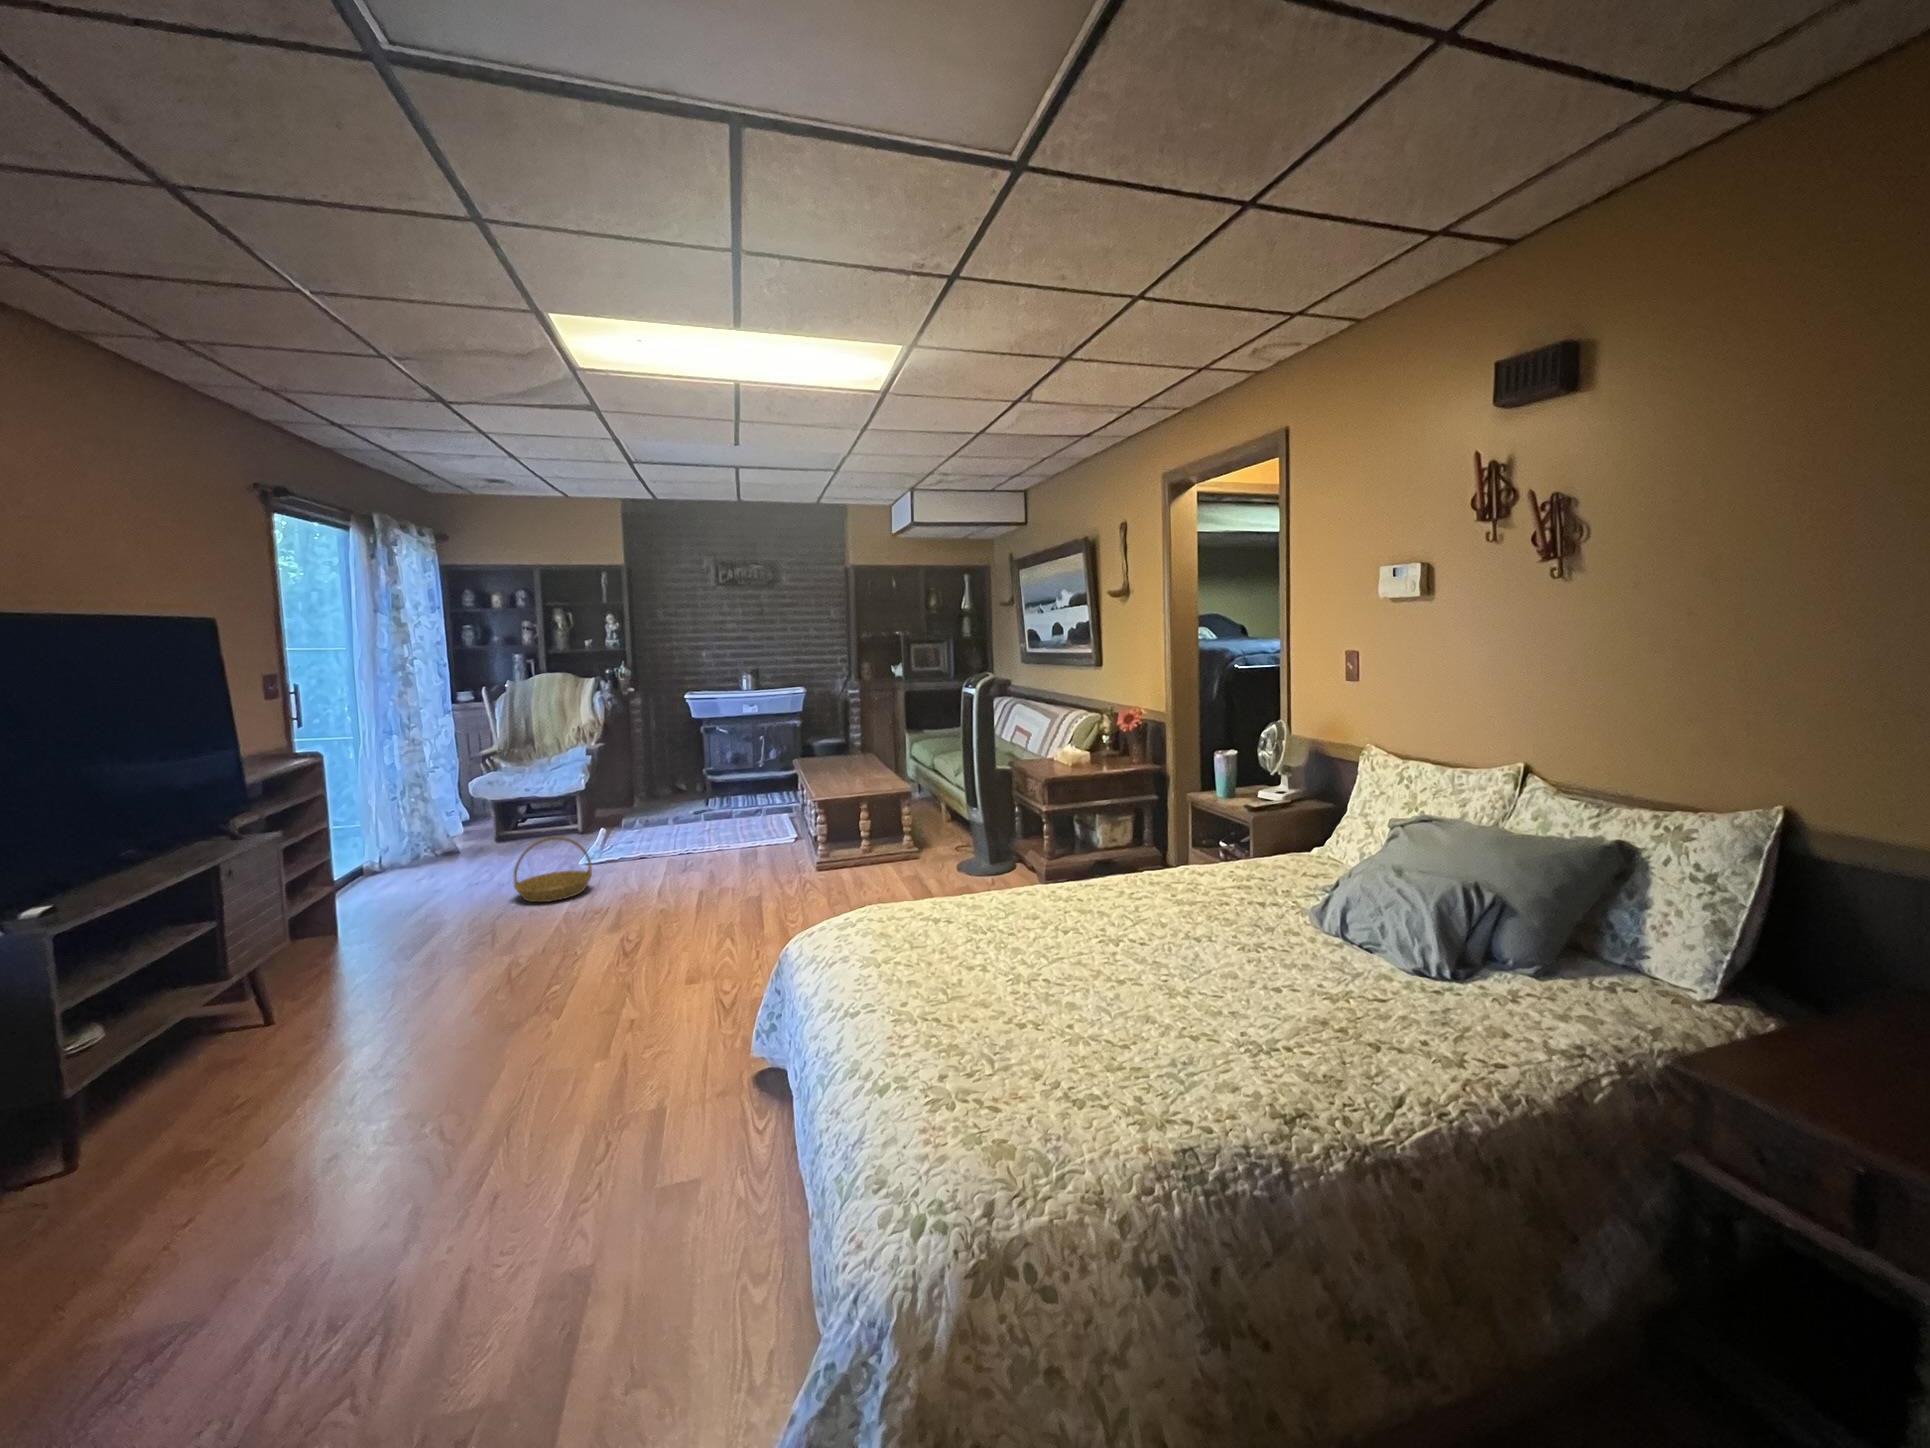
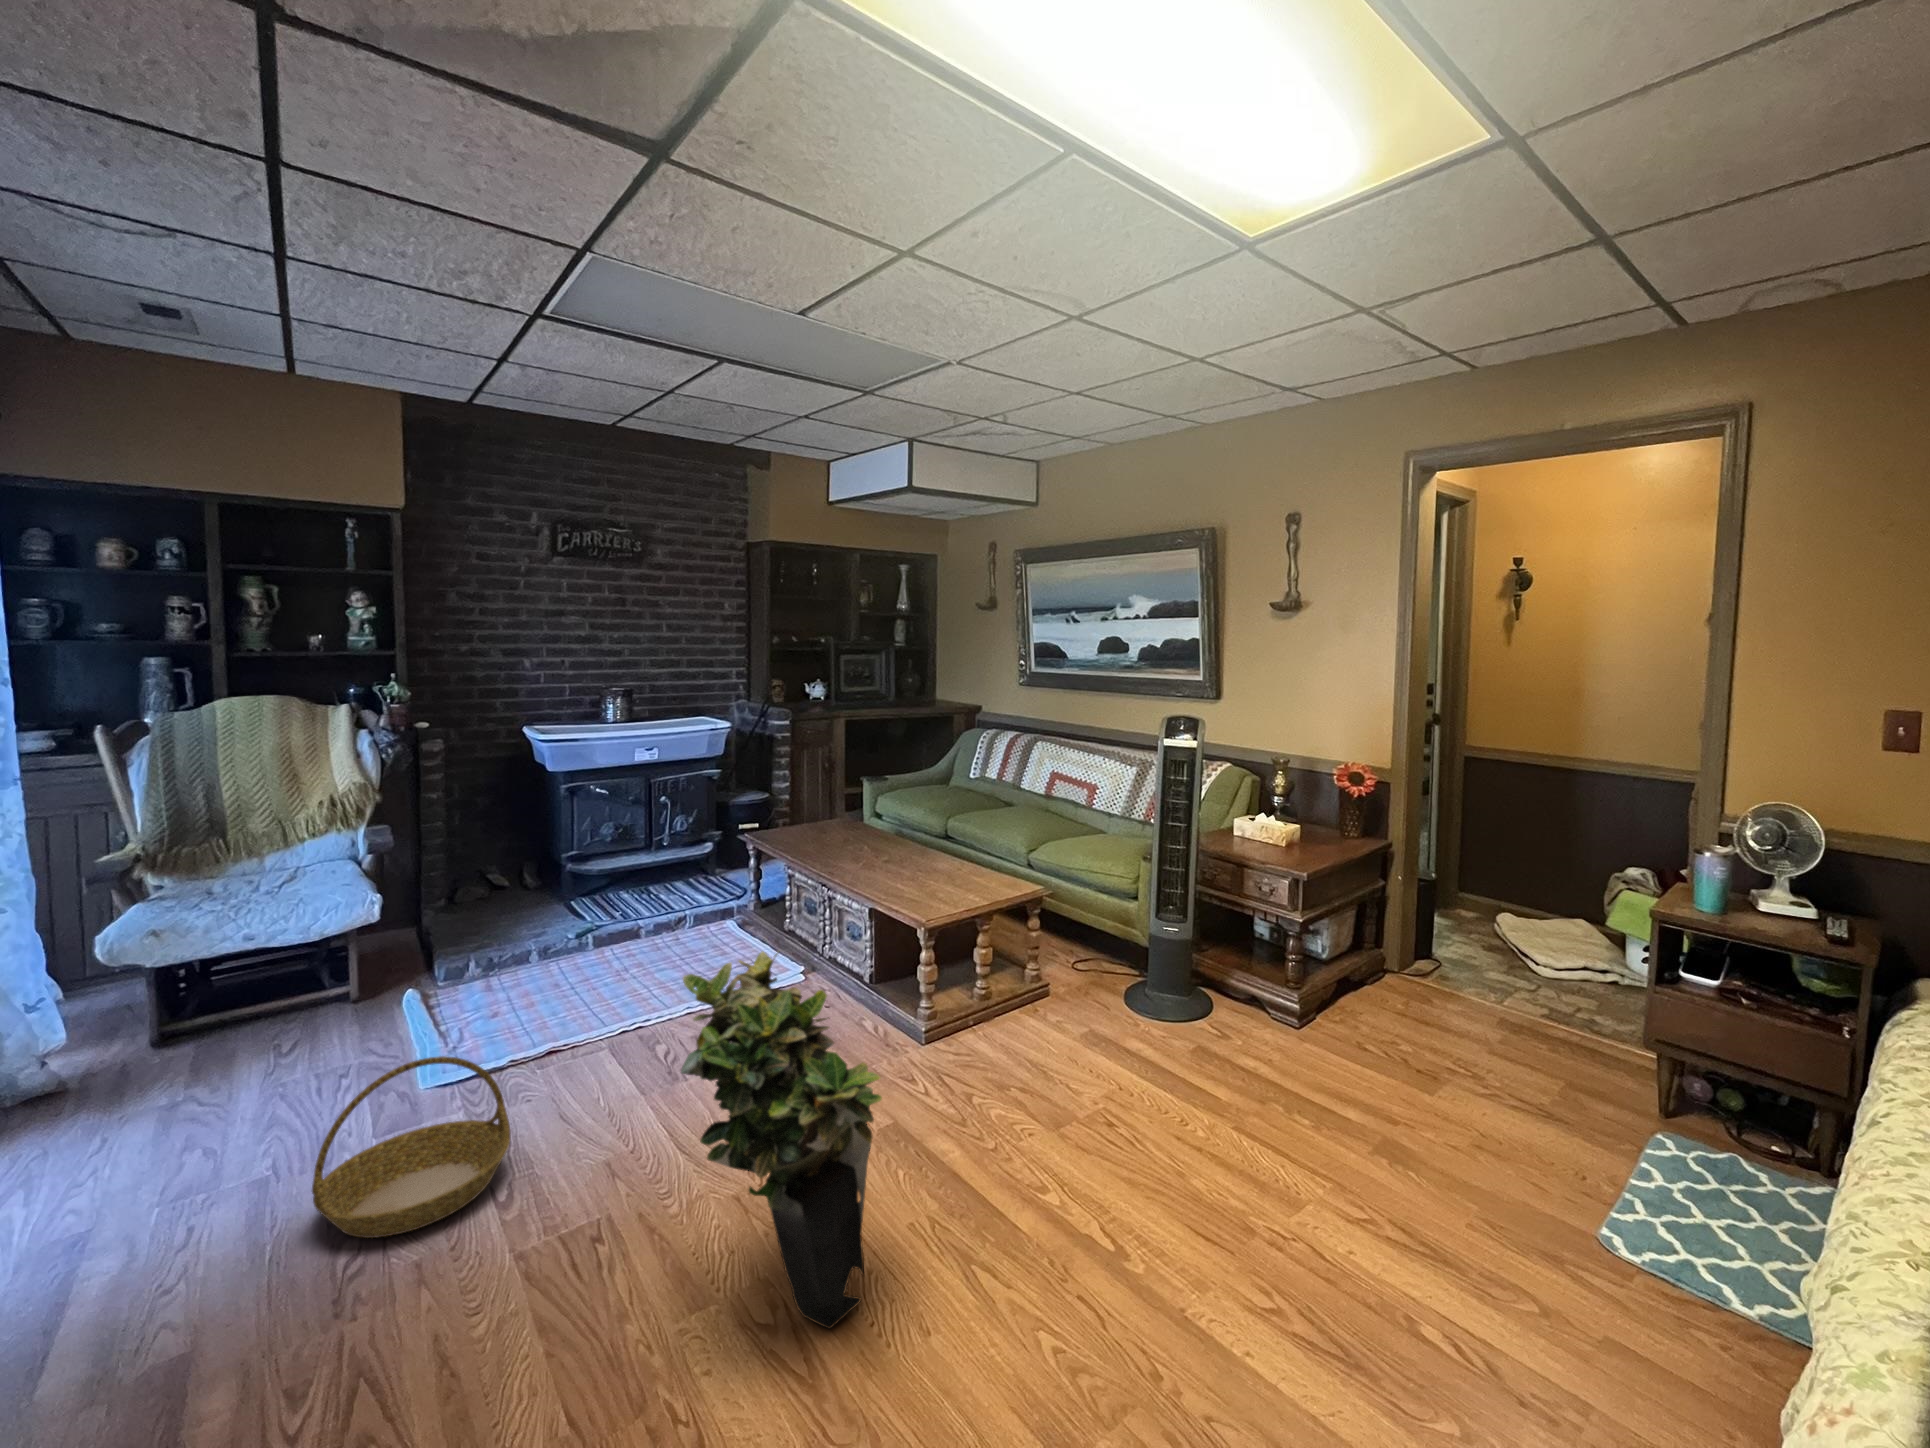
potted plant: none [597,796,689,943] -> present [681,951,882,1329]

